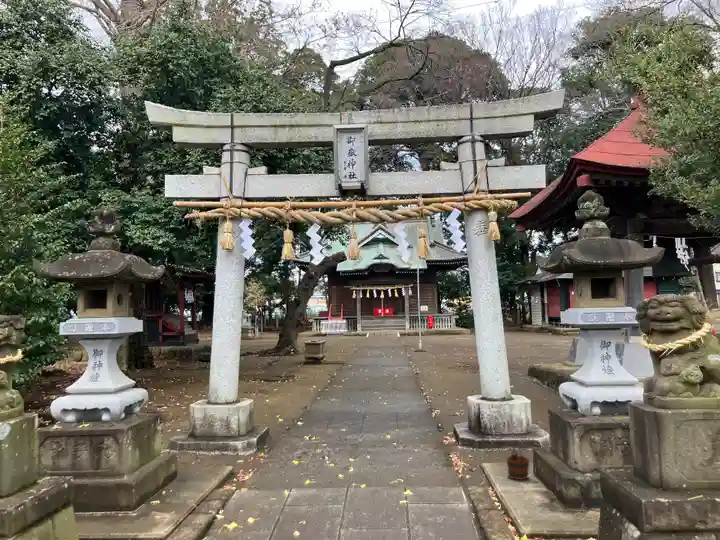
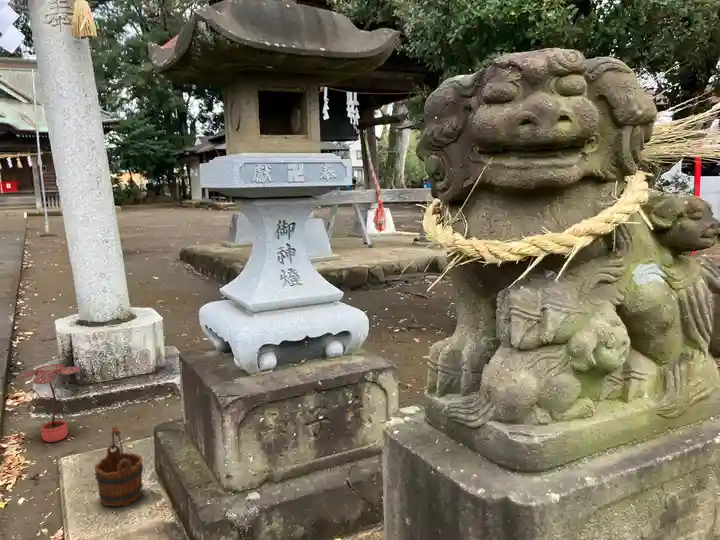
potted plant: none [458,416,490,458] -> present [17,364,81,442]

